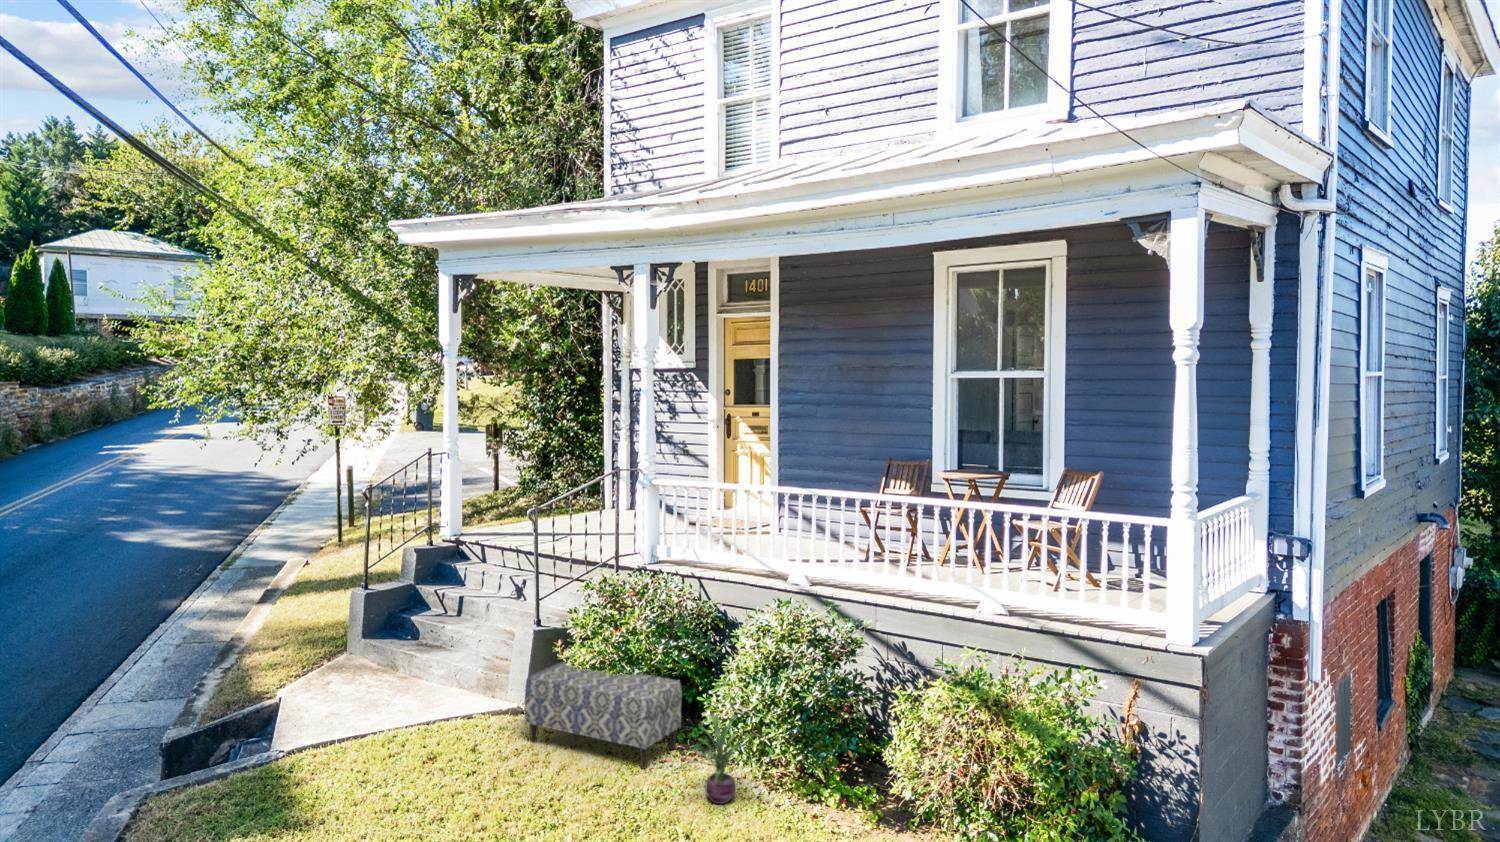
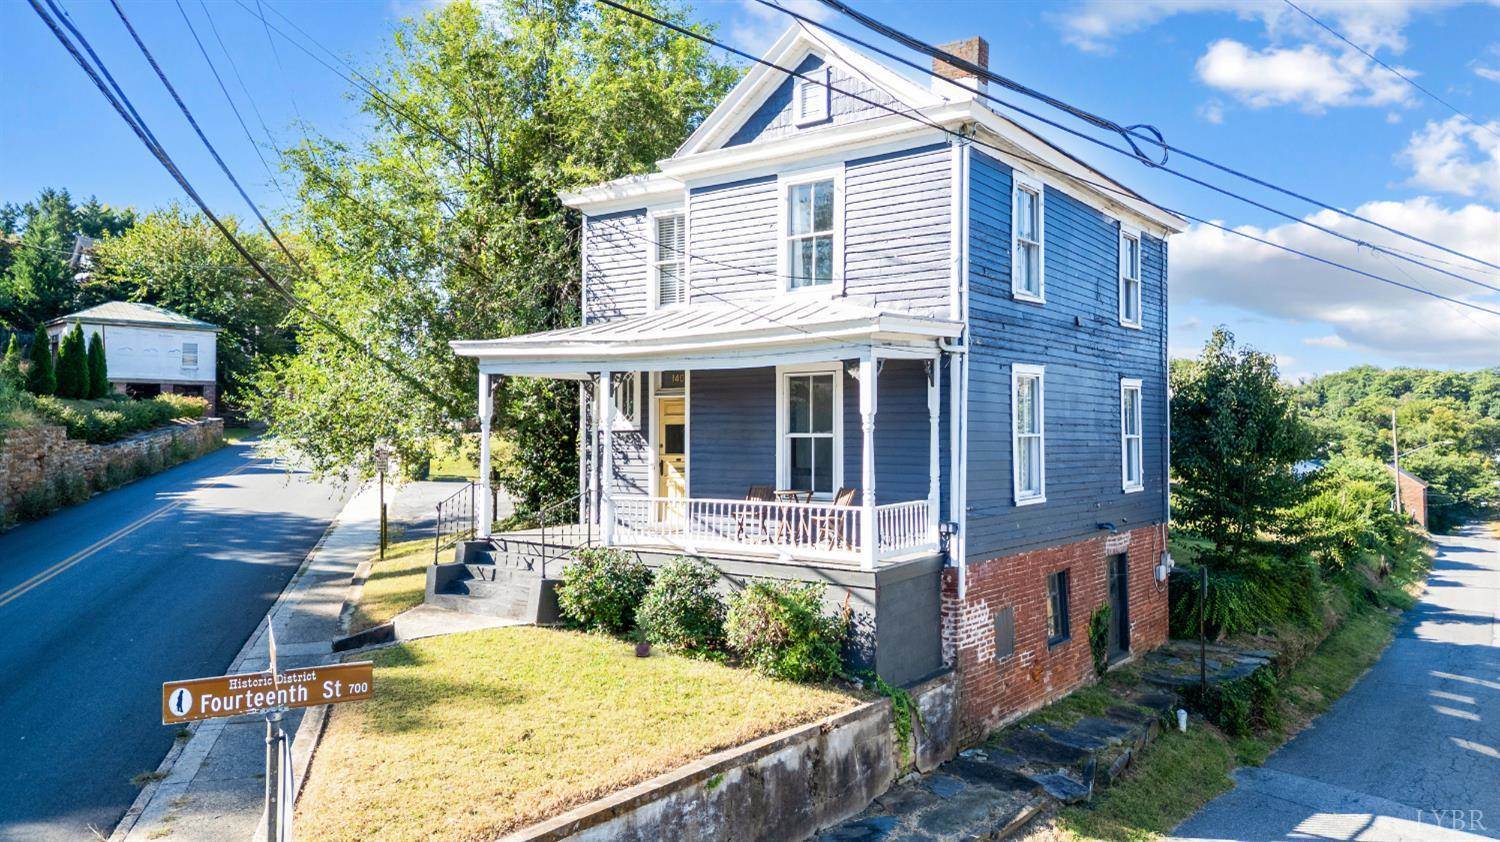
bench: present [525,662,682,769] -> none [539,596,625,646]

